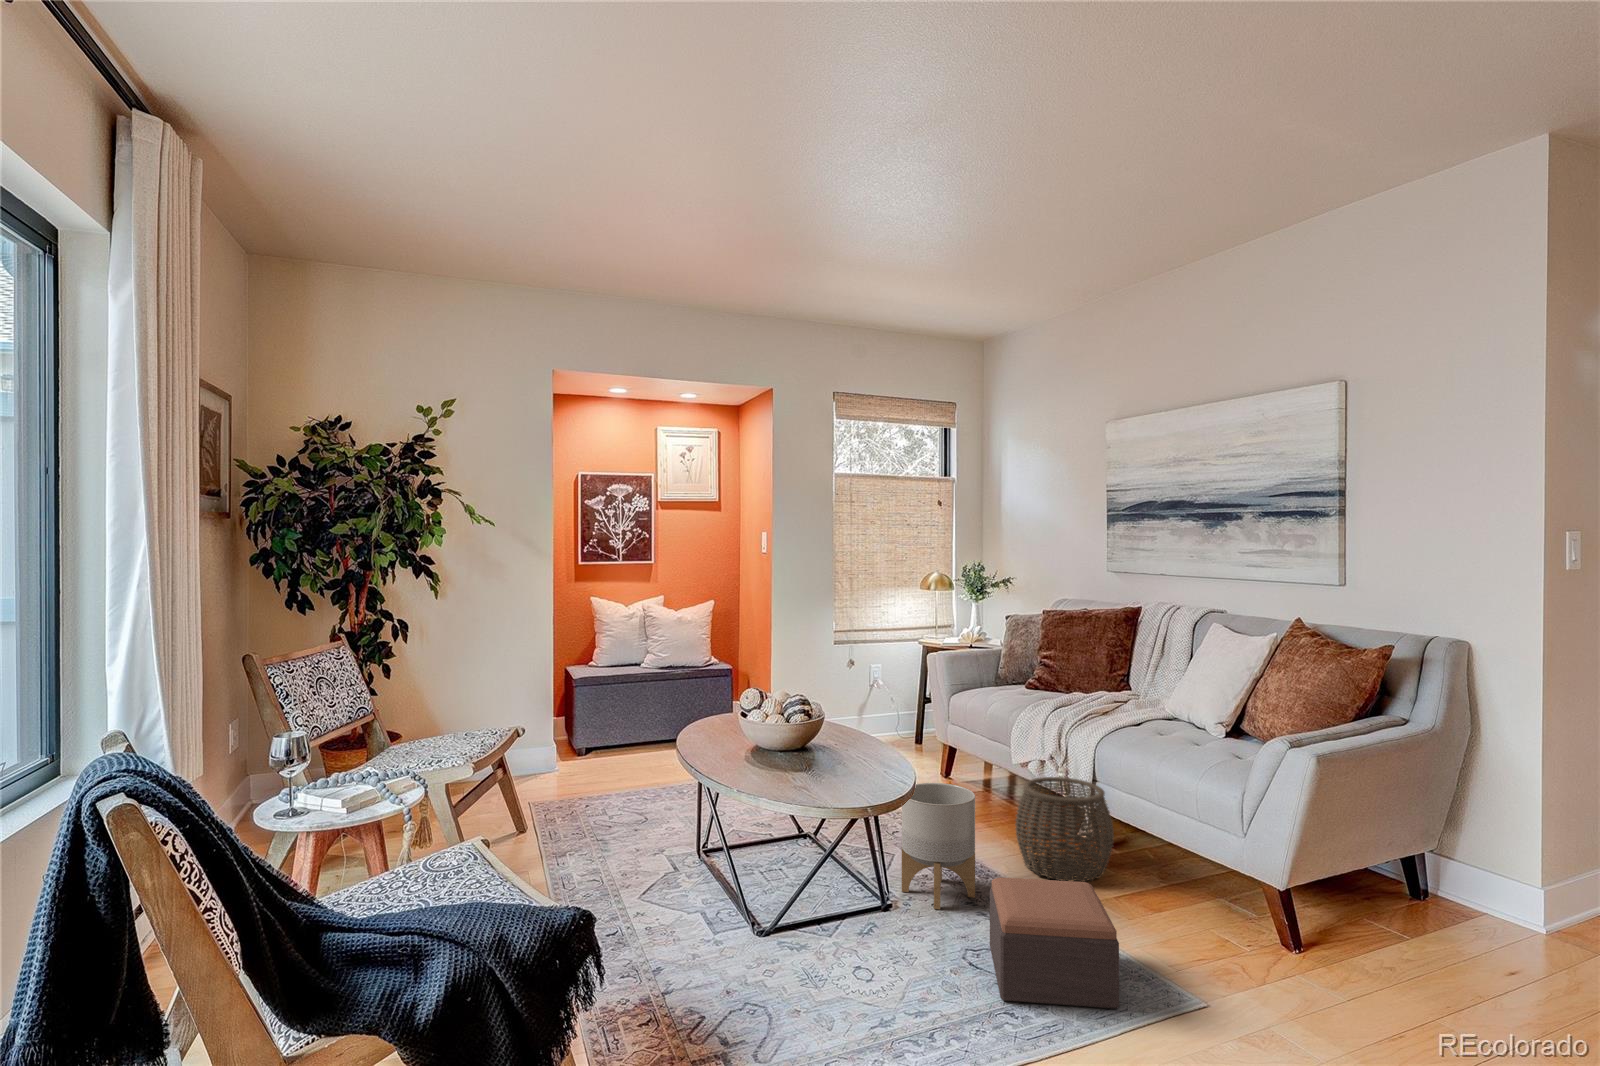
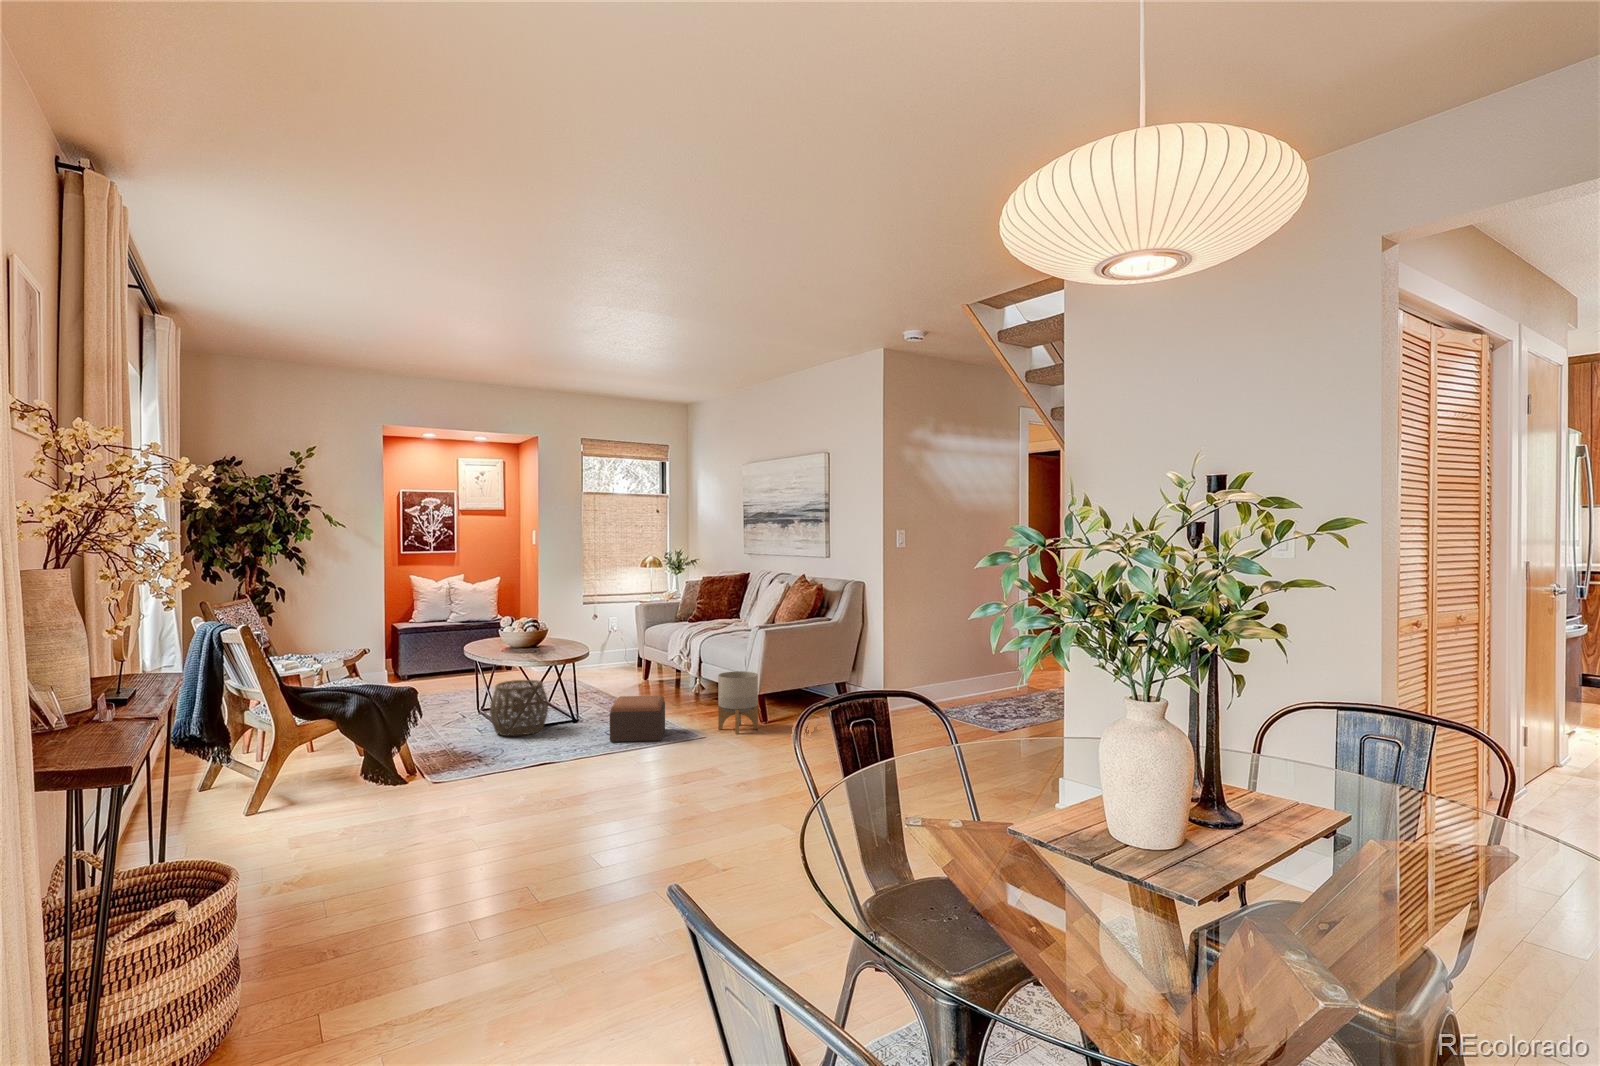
woven basket: present [1015,777,1114,882] -> present [490,680,548,736]
planter: present [901,783,975,909] -> present [718,671,758,734]

